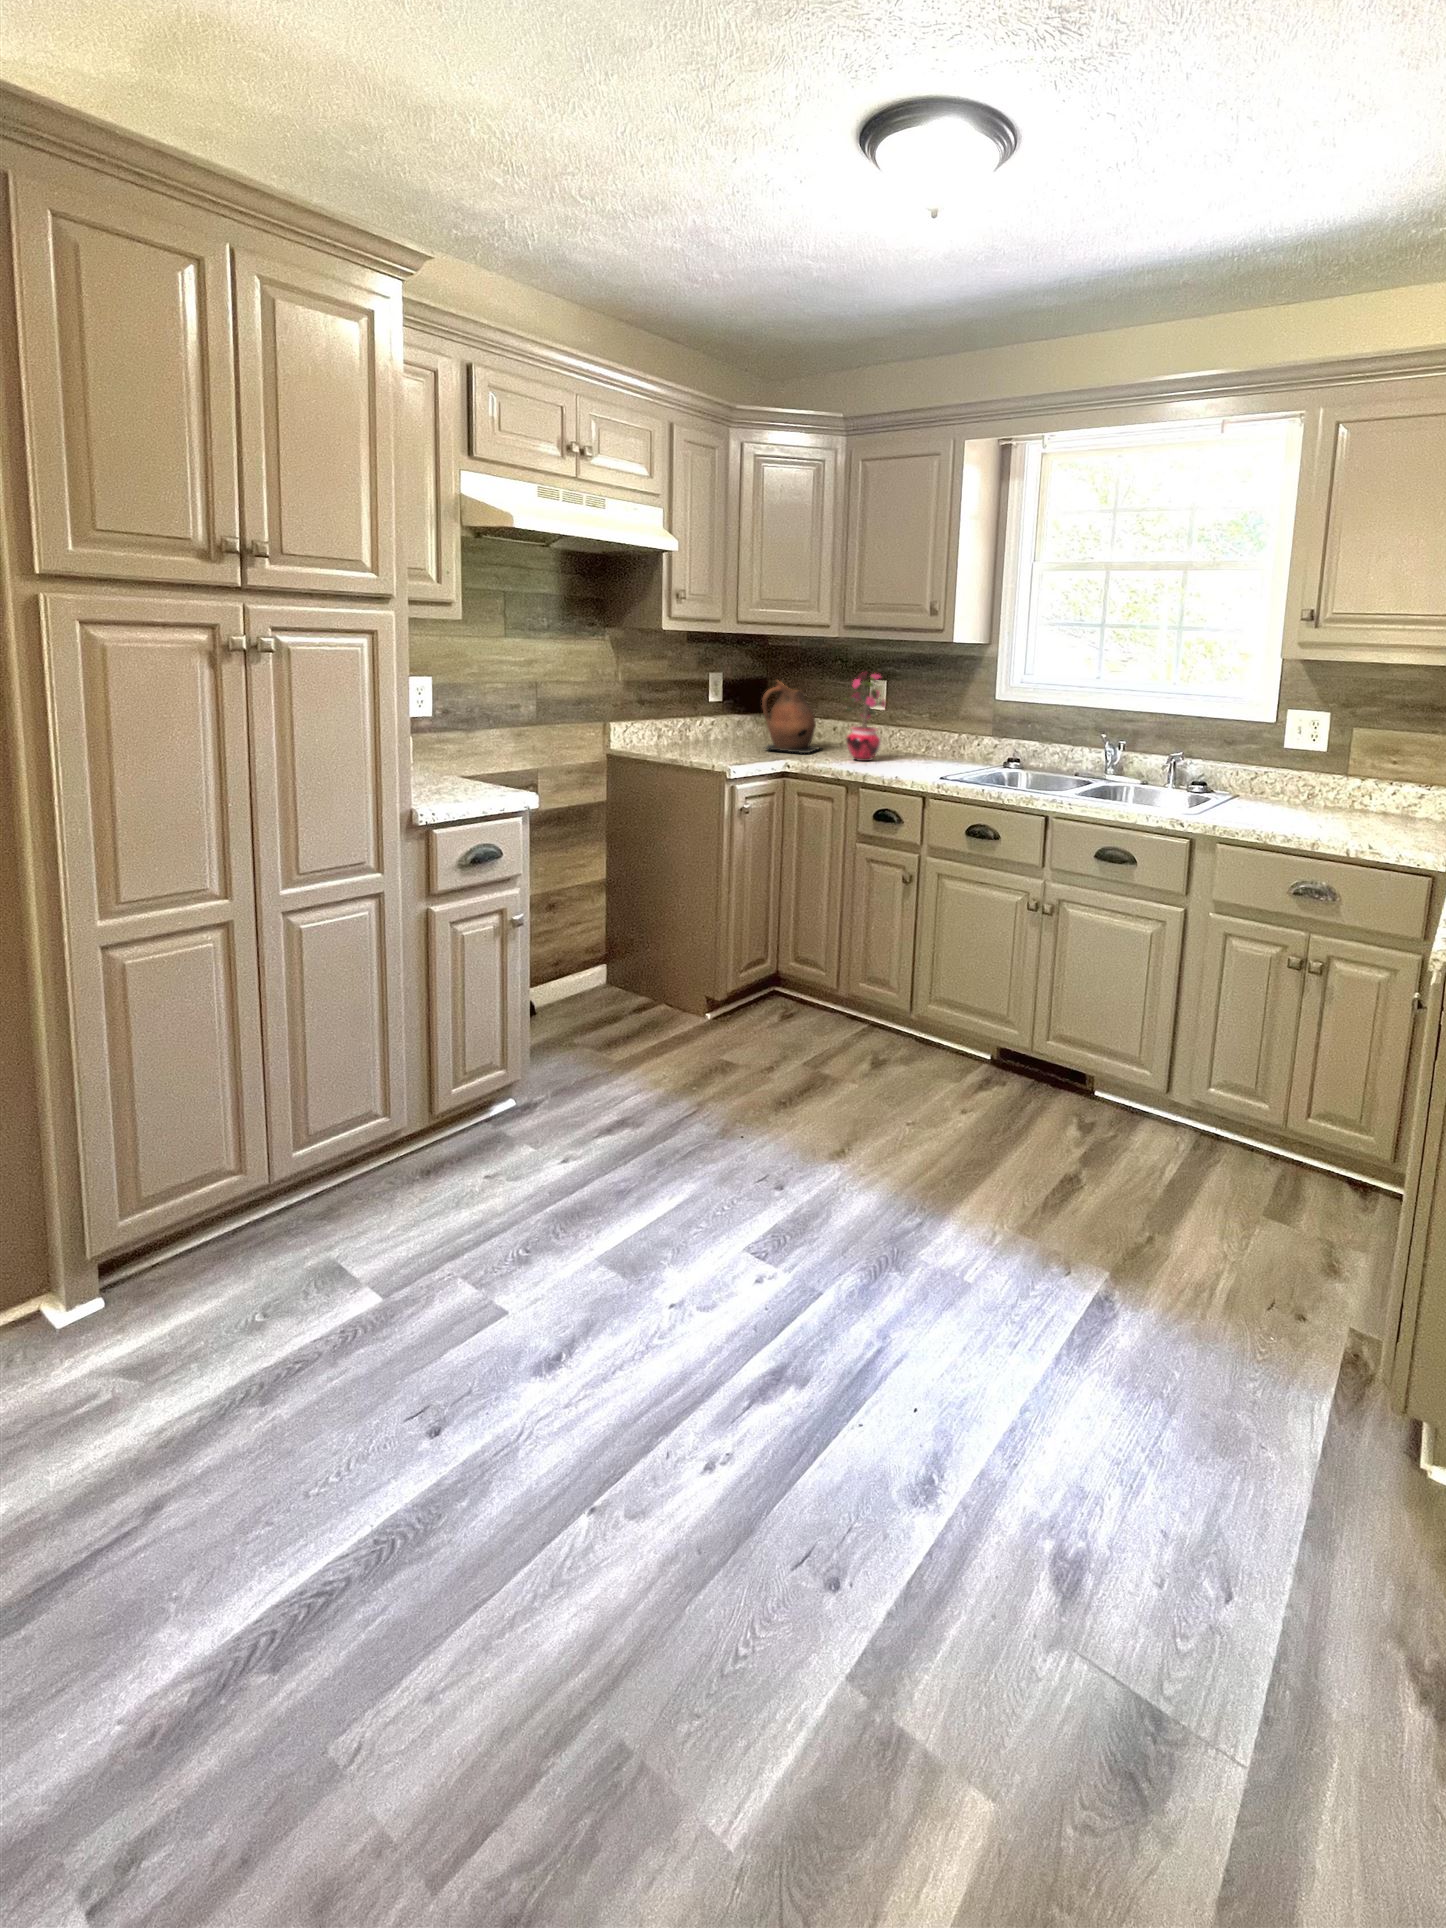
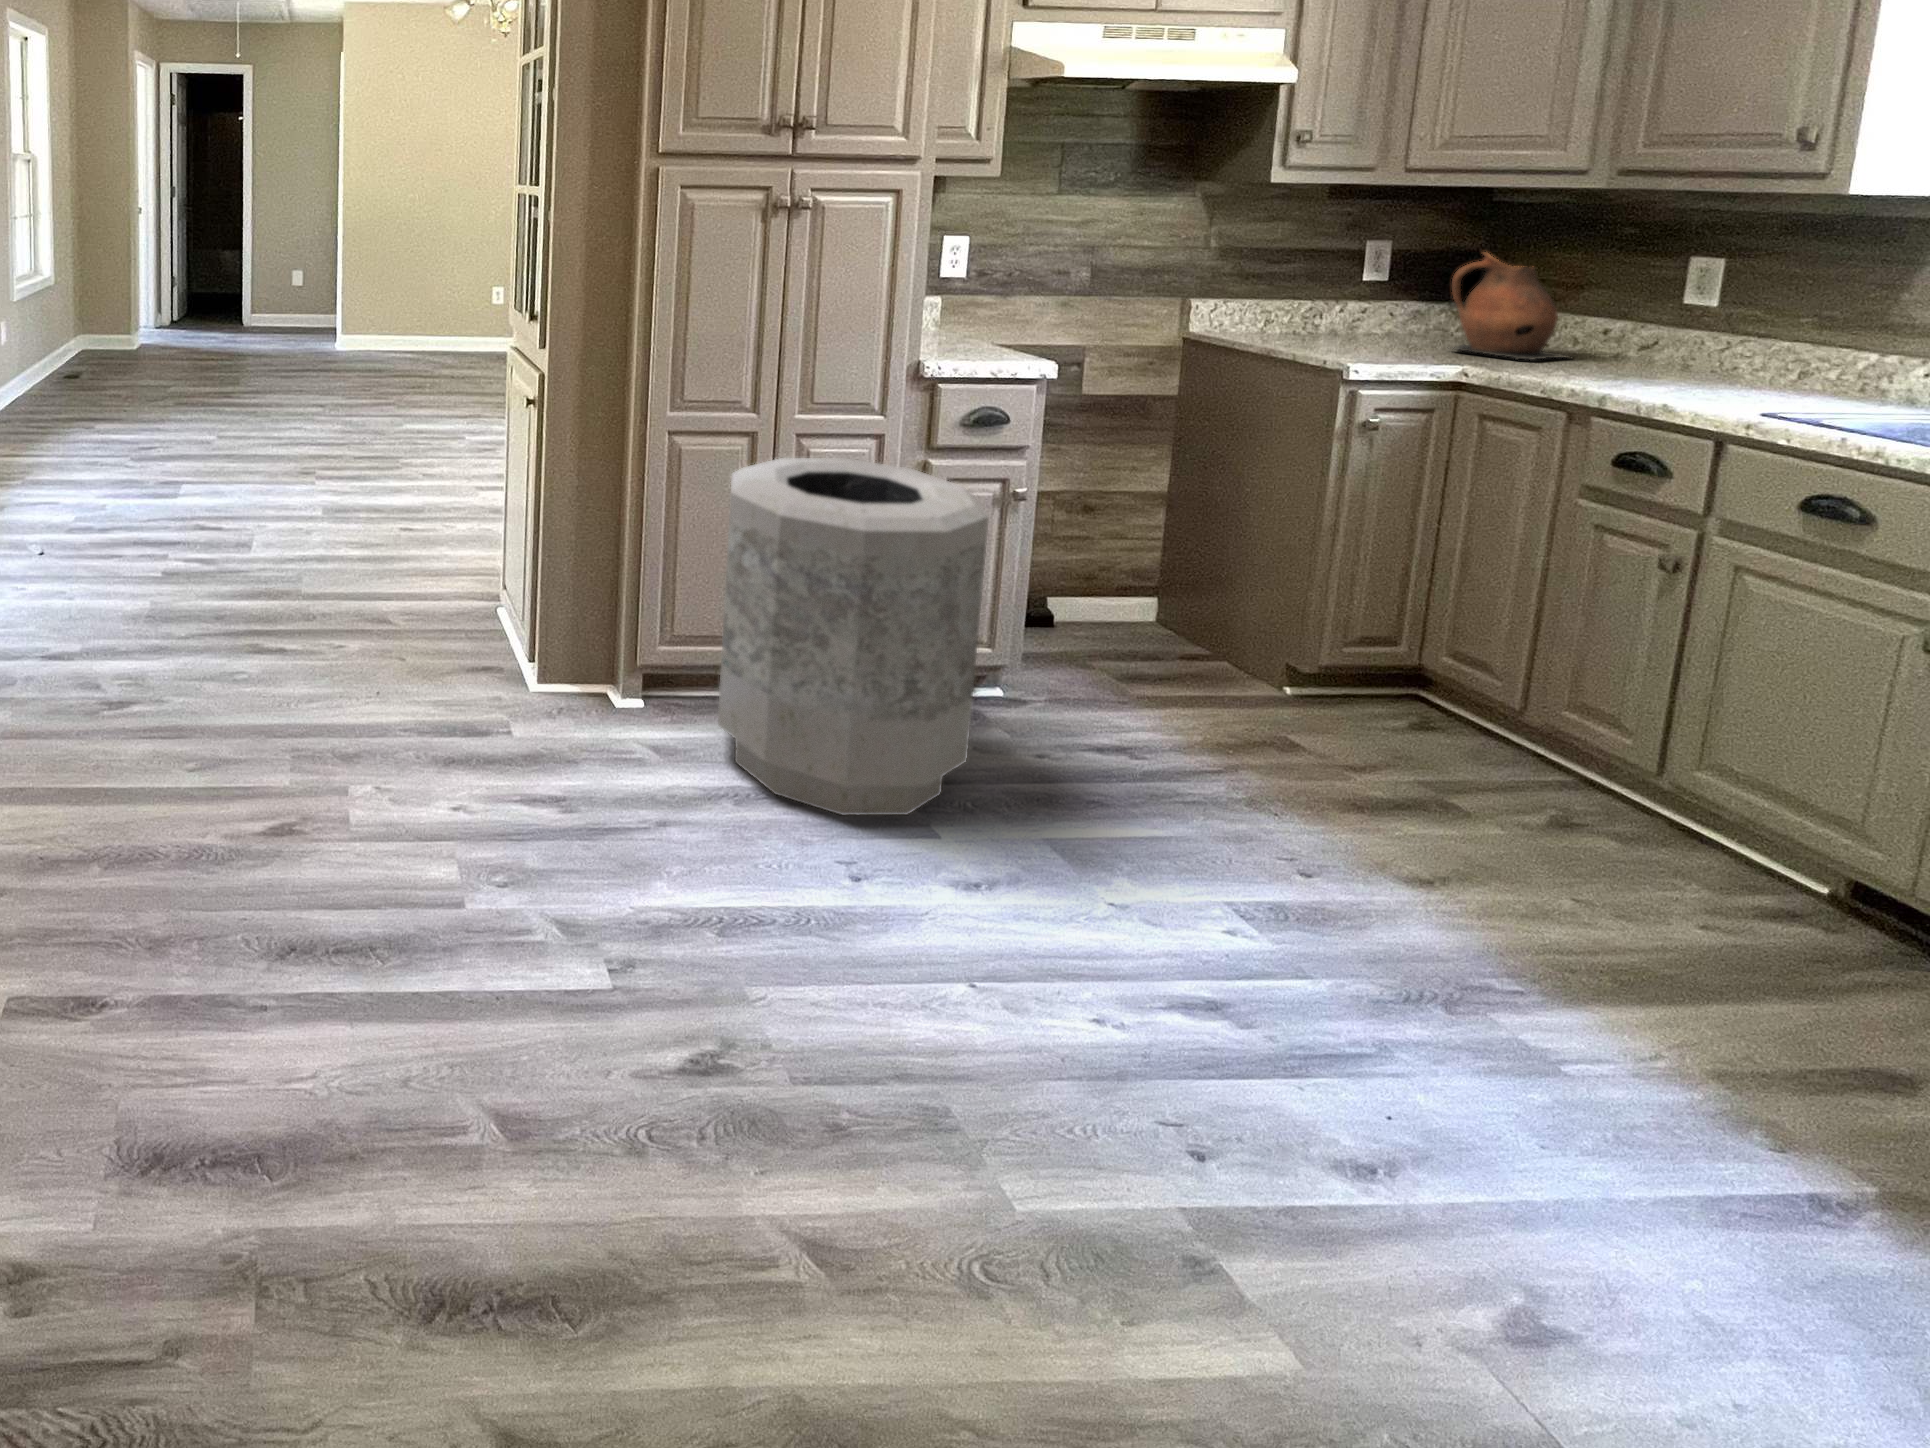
potted plant: present [846,672,886,761] -> none [1601,238,1710,380]
trash can: none [204,928,514,1351] -> present [718,458,989,815]

